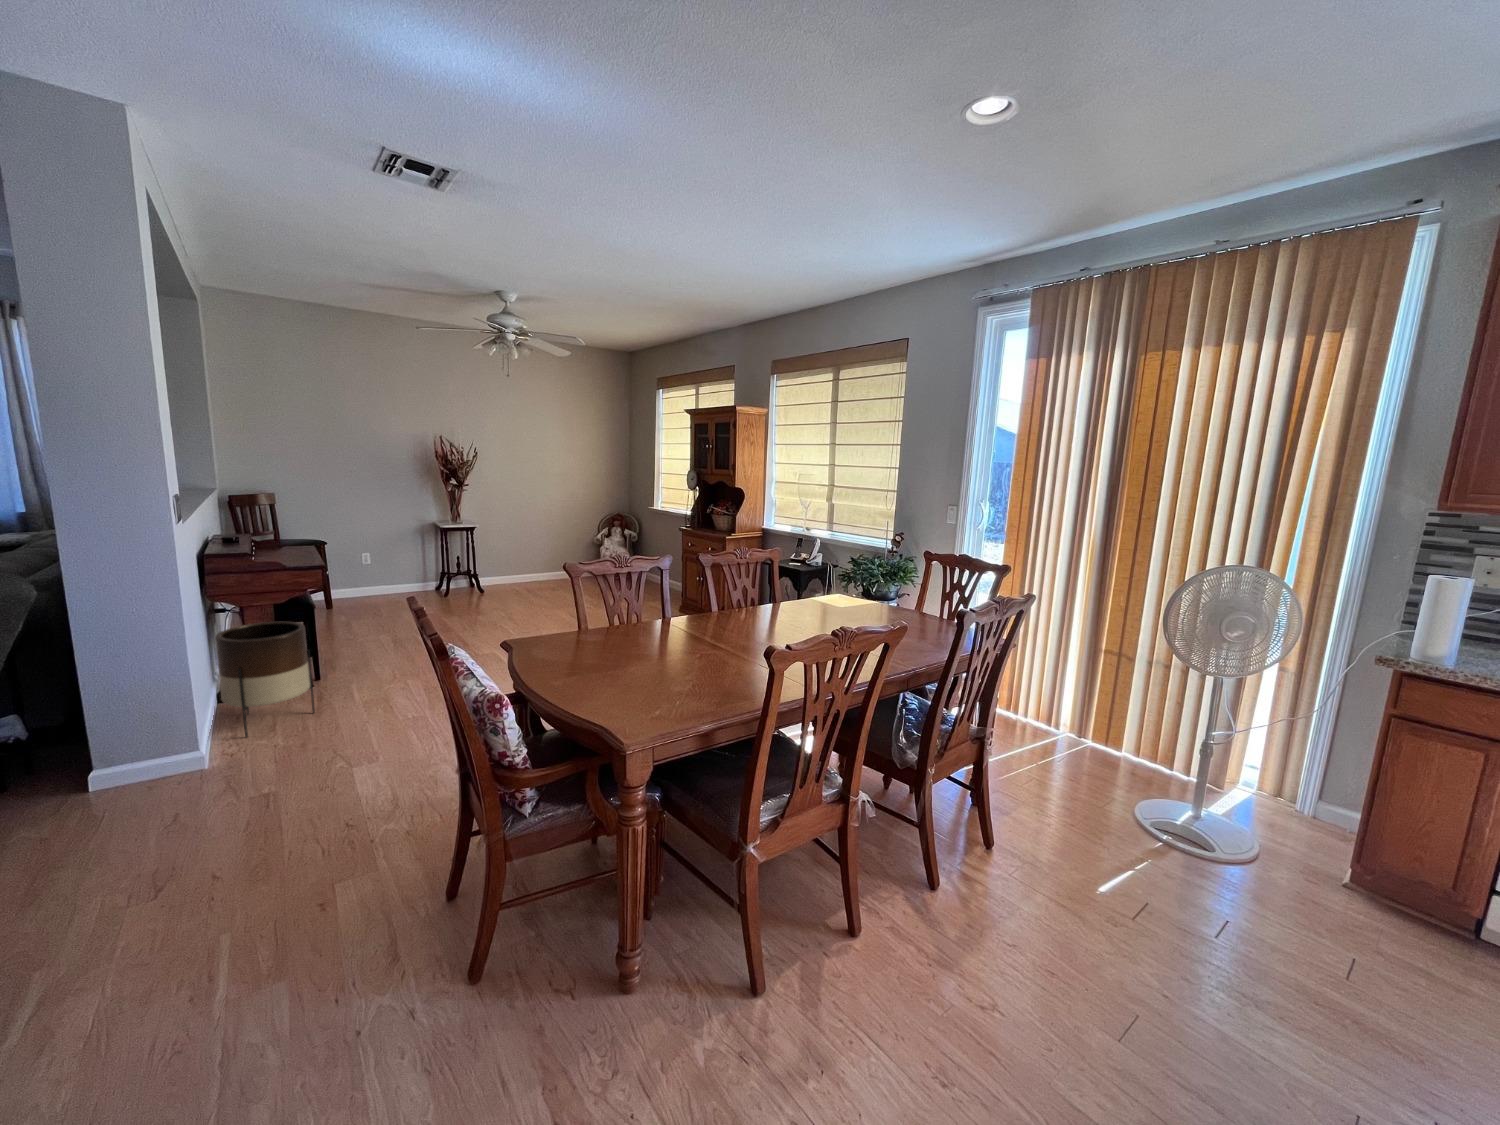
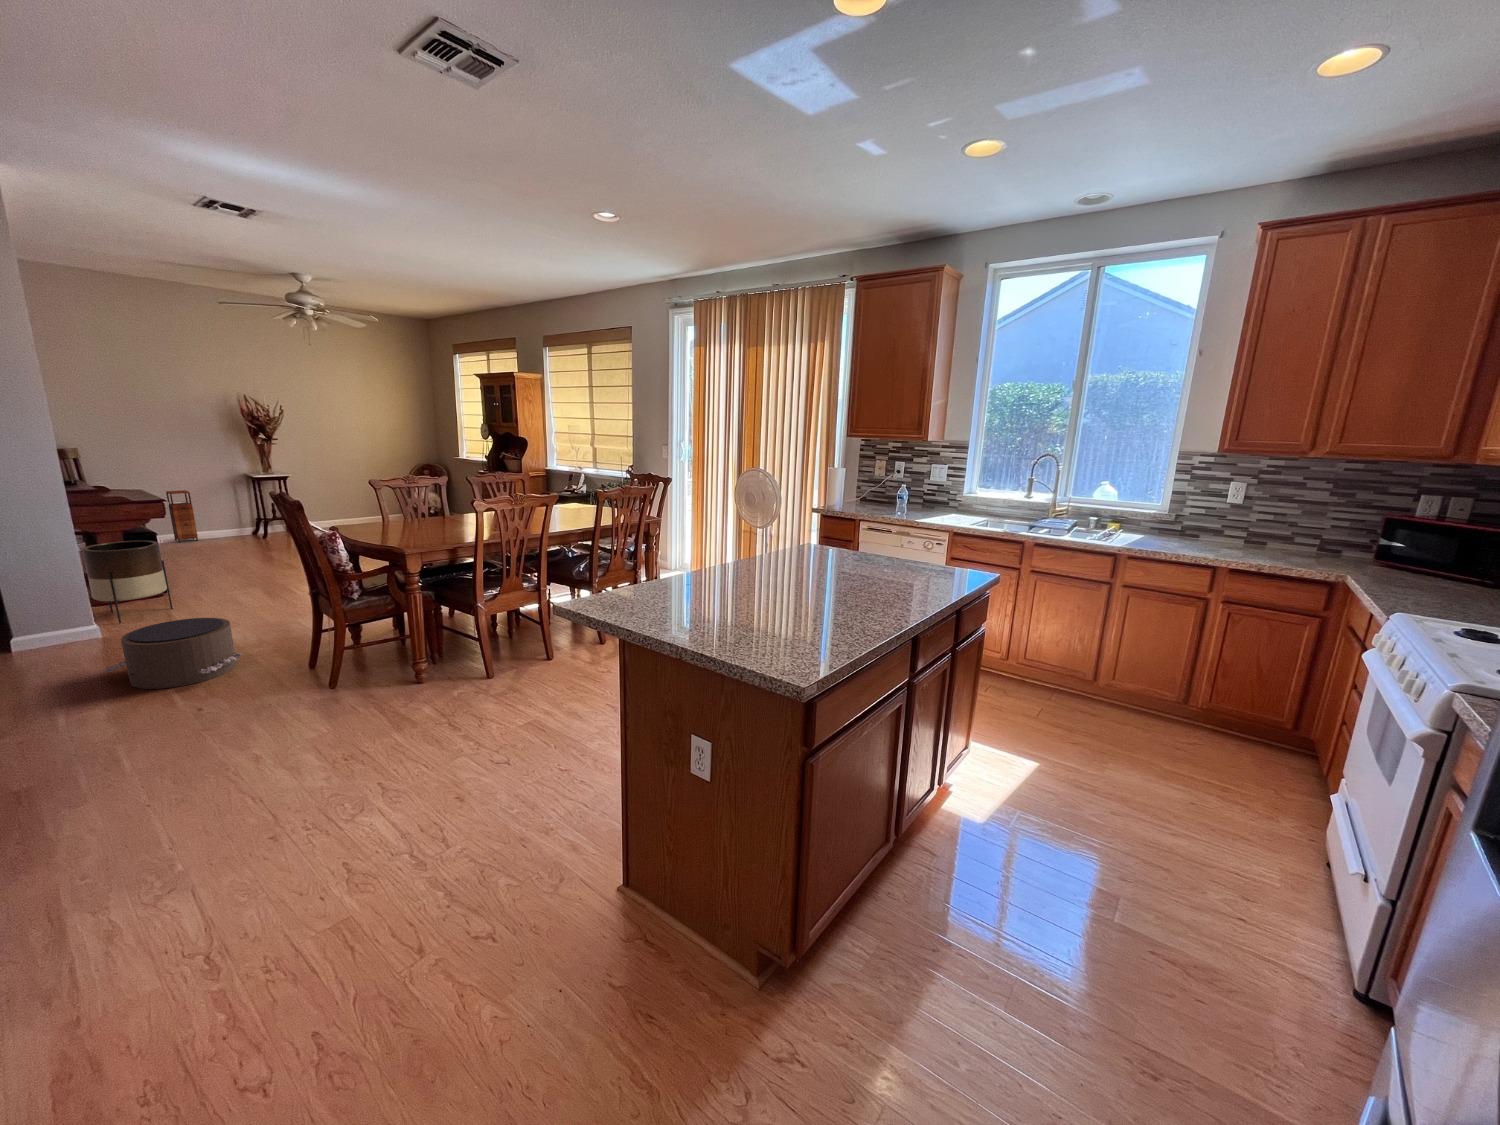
storage cabinet: none [356,540,381,599] -> present [166,490,198,543]
pouf: none [151,776,358,921] -> present [102,618,242,689]

